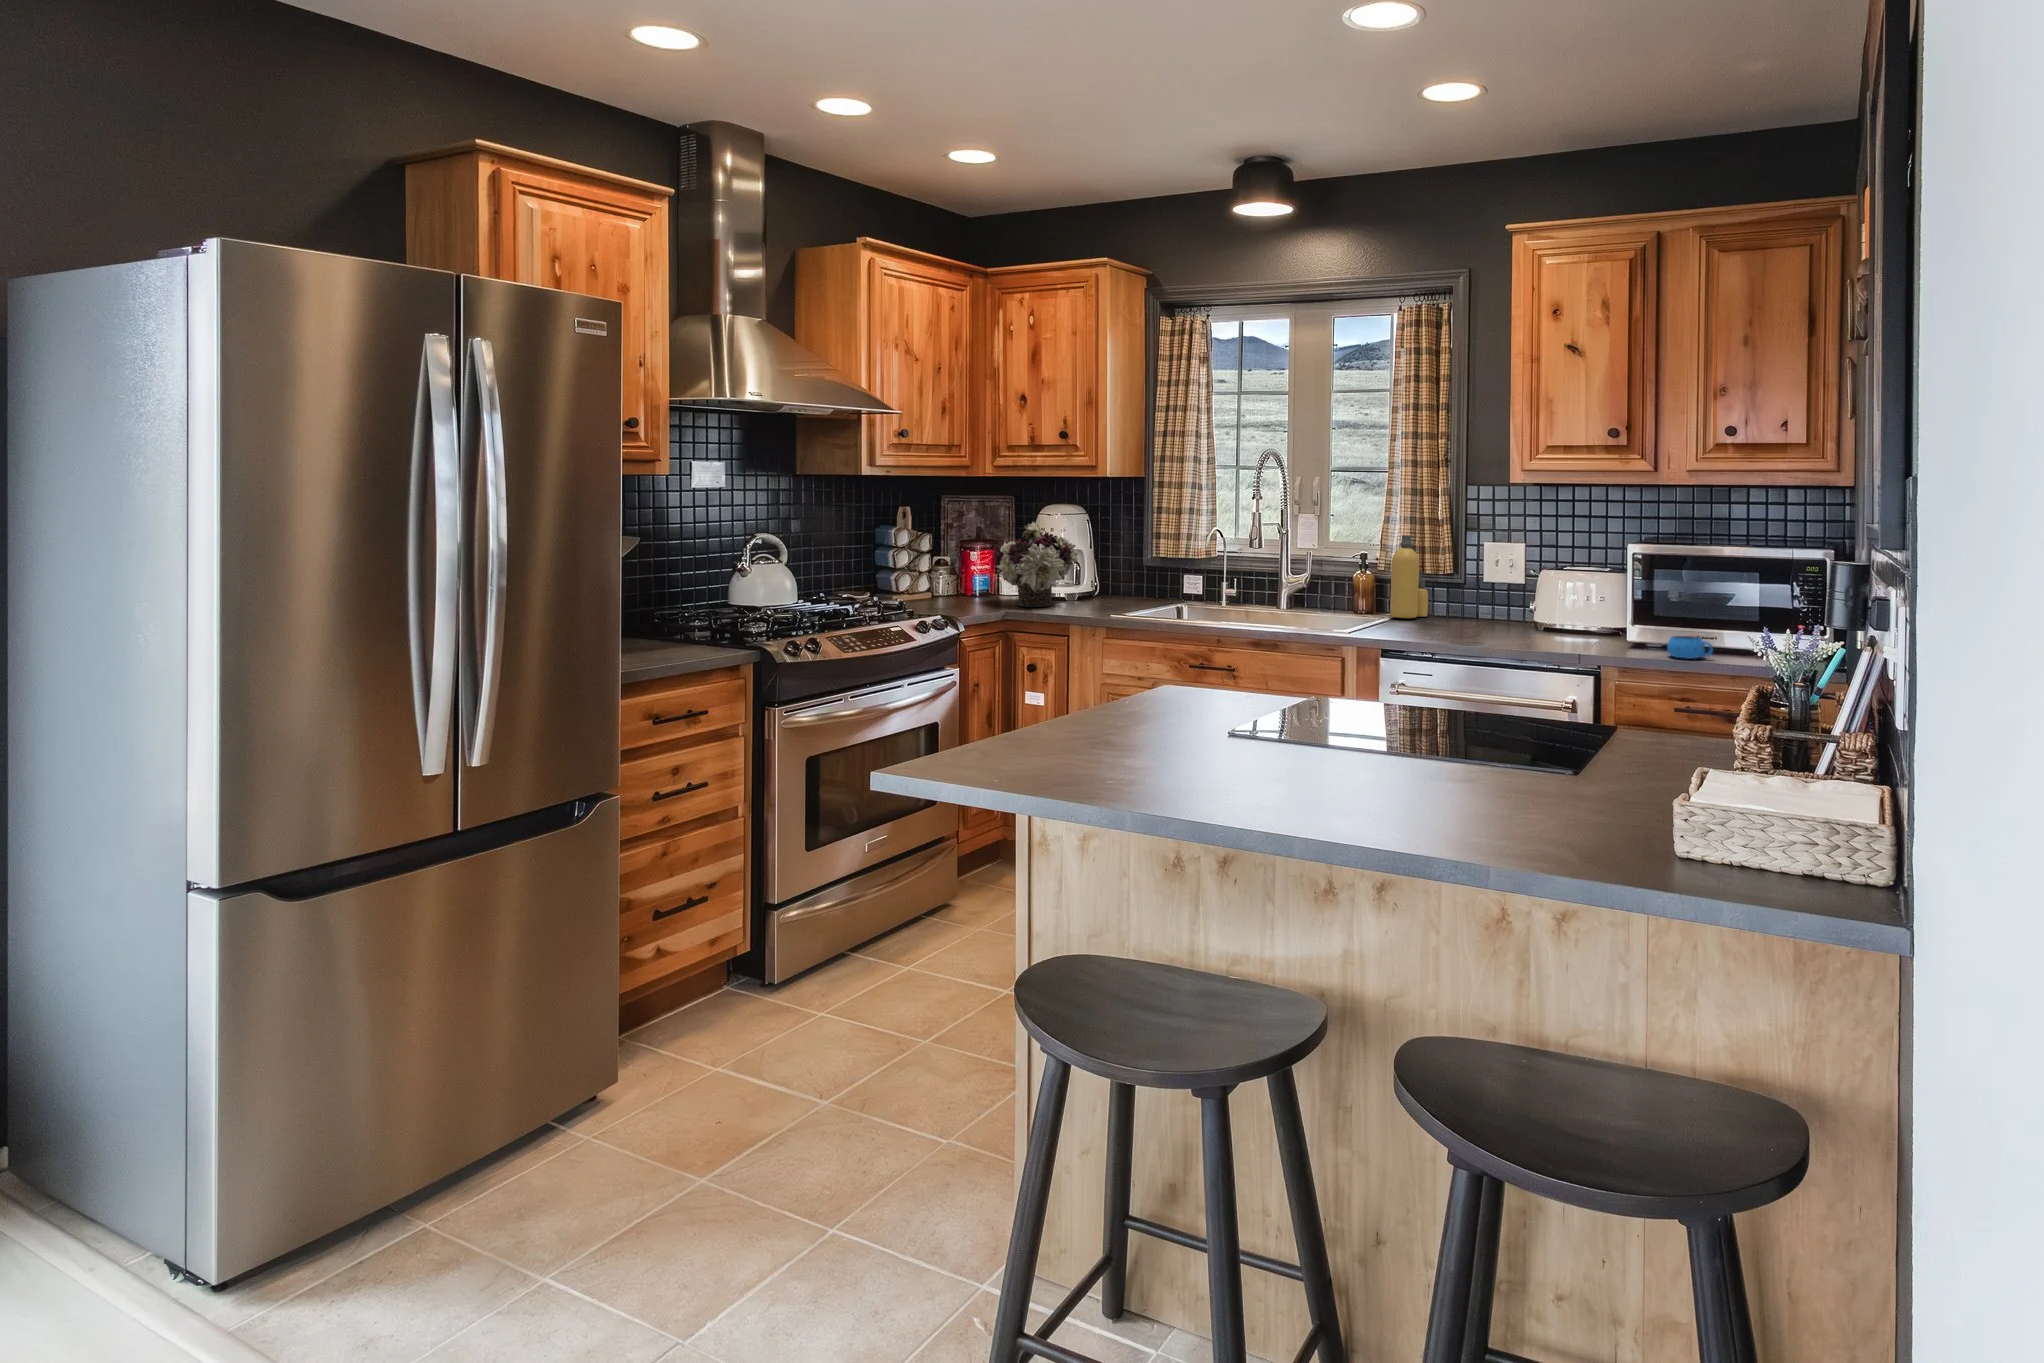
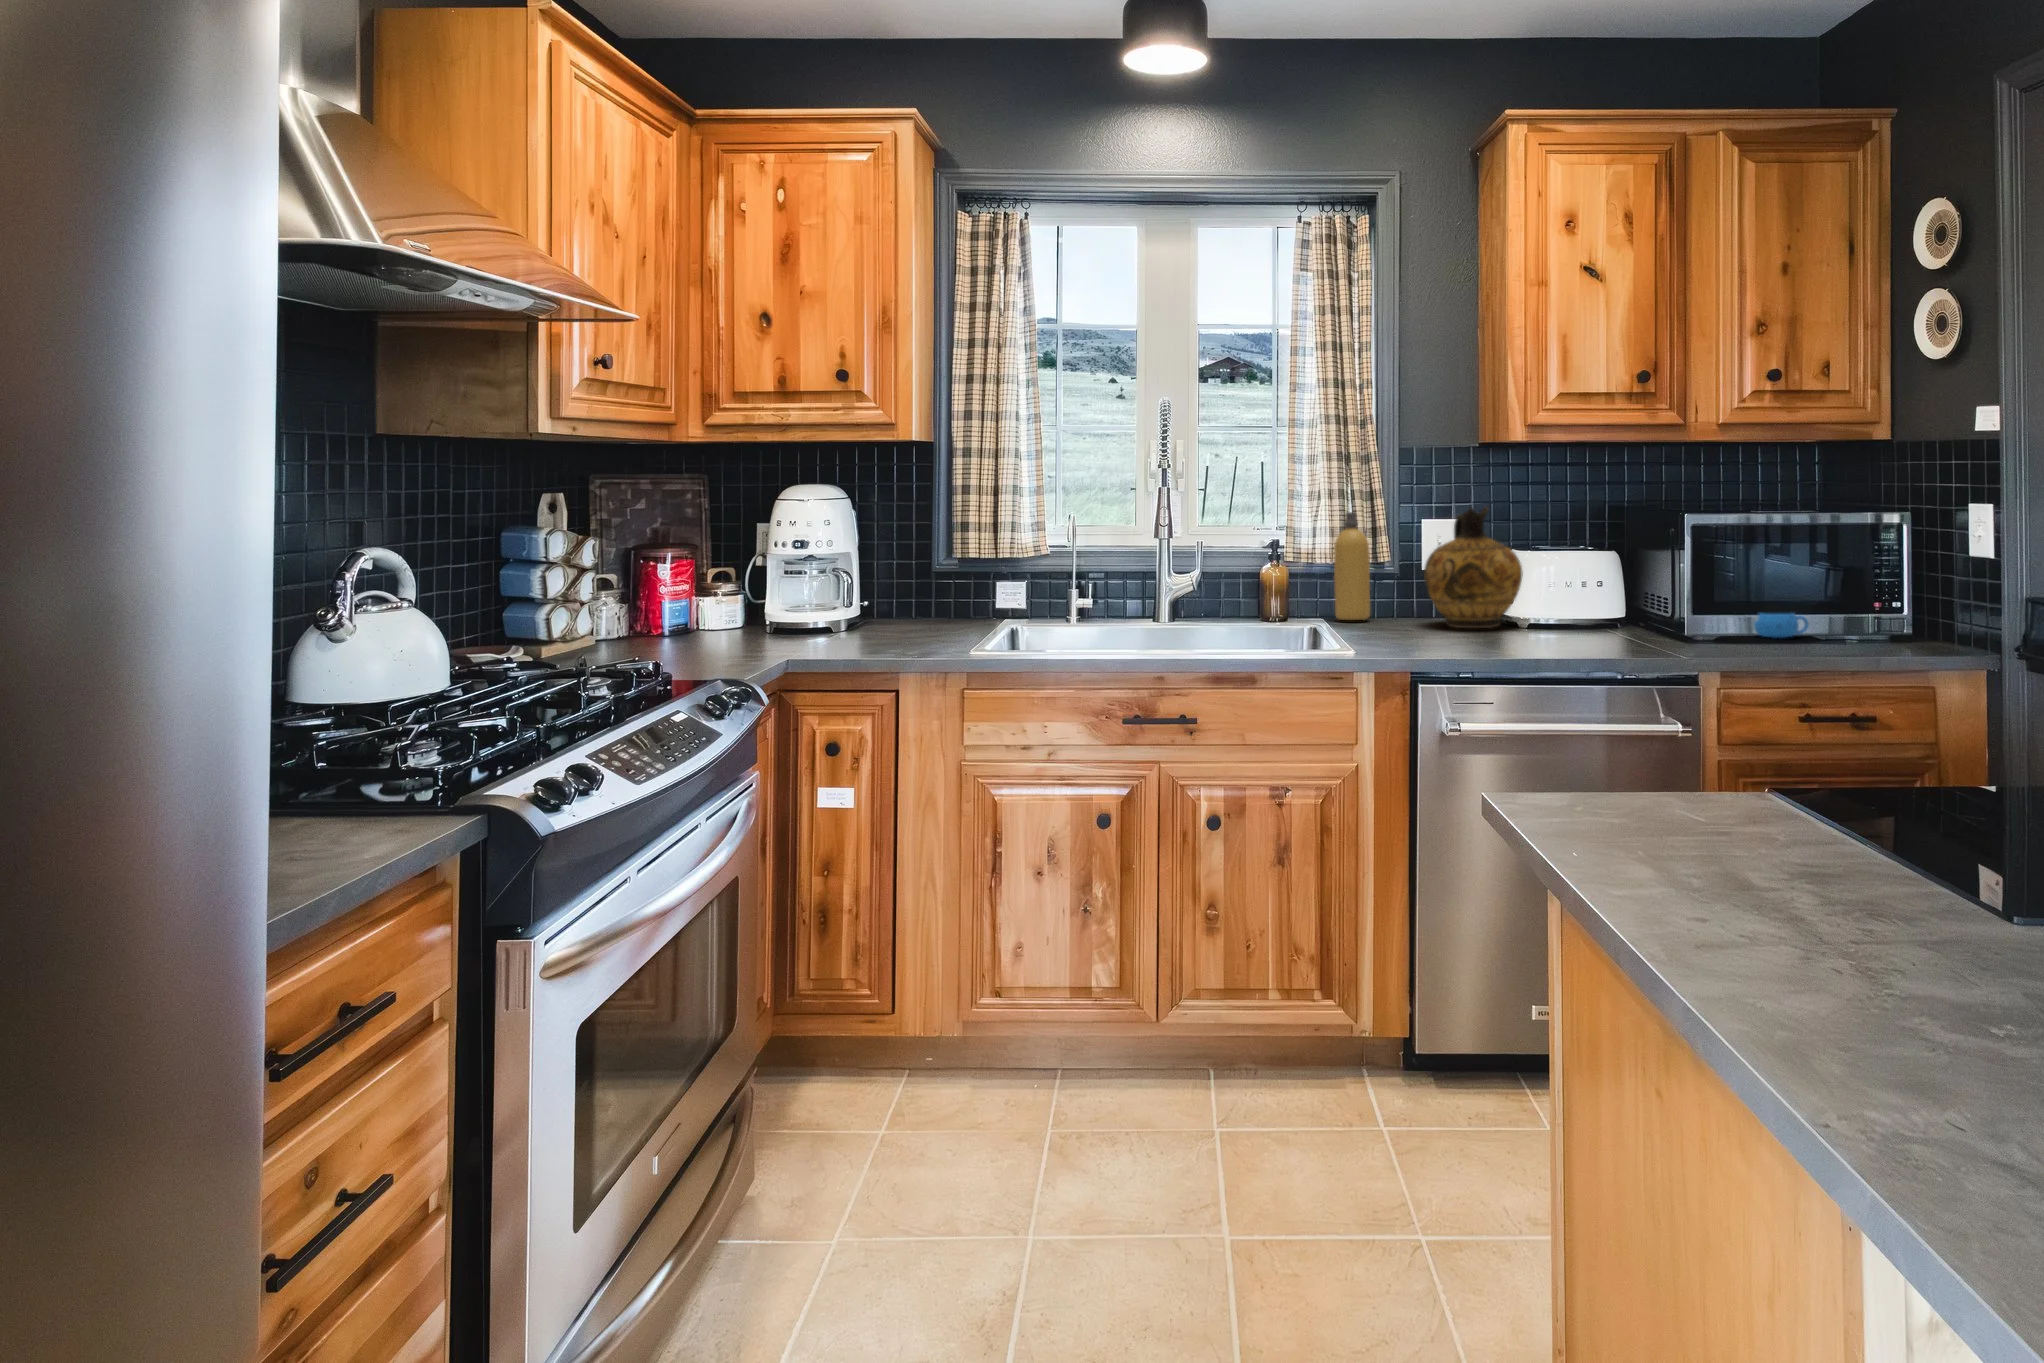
flower arrangement: present [993,522,1076,607] -> none [736,509,881,644]
ceramic jug: none [1437,536,1515,631] -> present [1424,507,1523,628]

